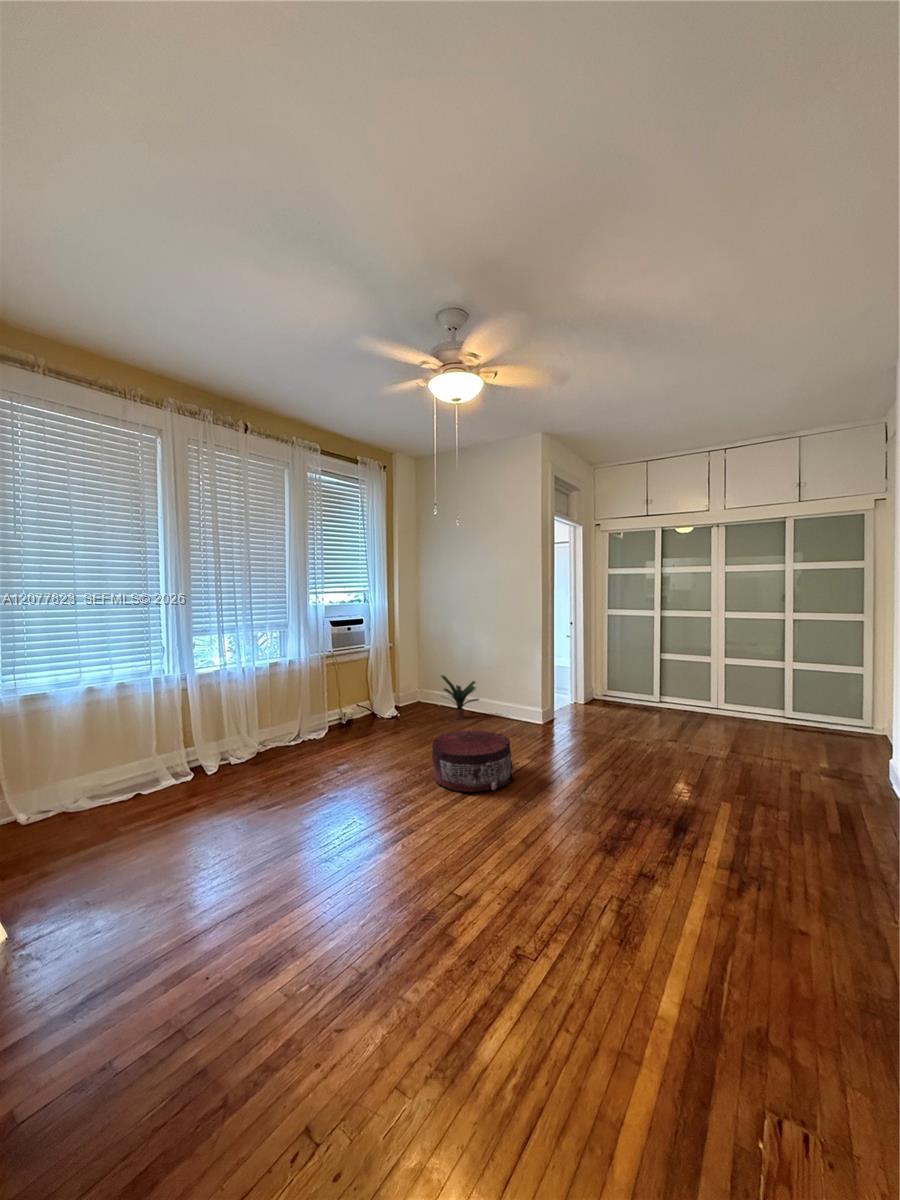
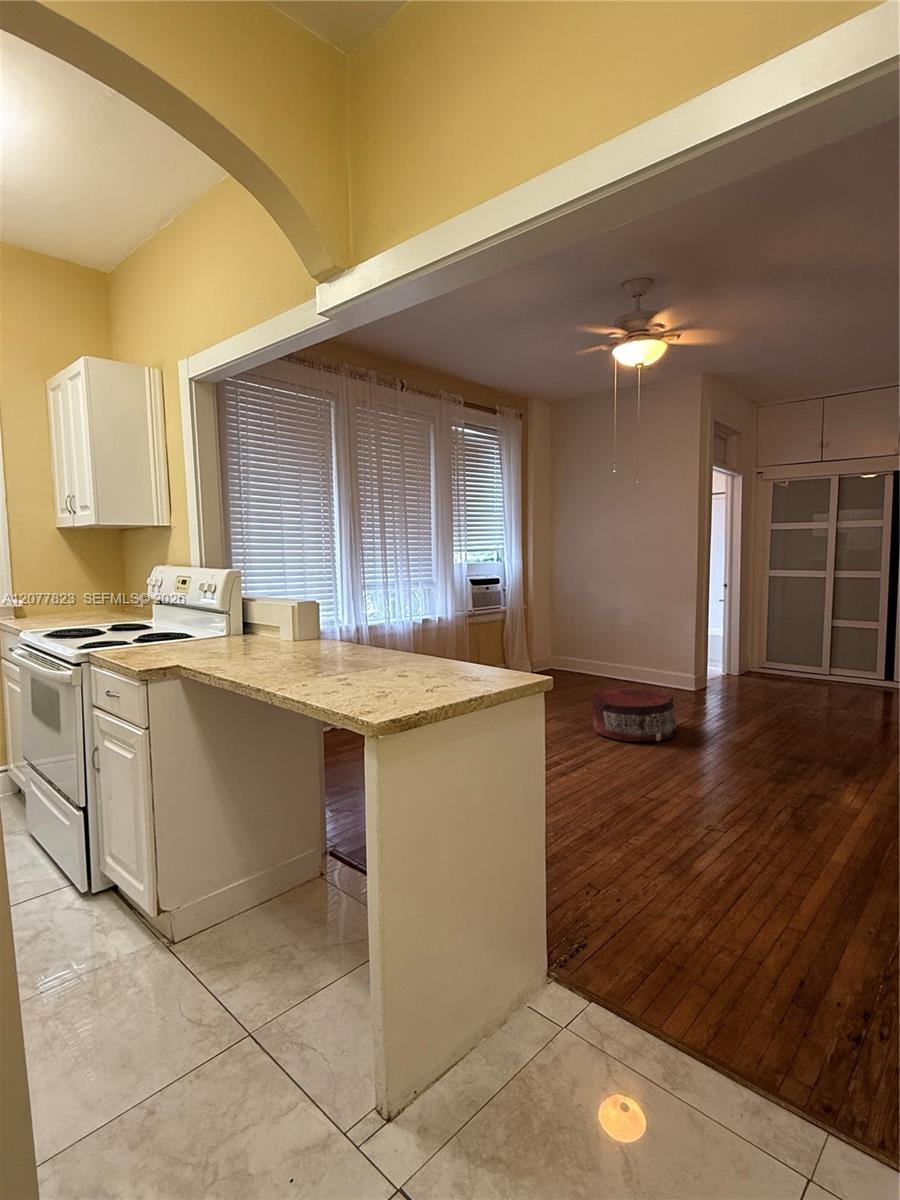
potted plant: present [441,675,479,719] -> none [579,639,623,685]

